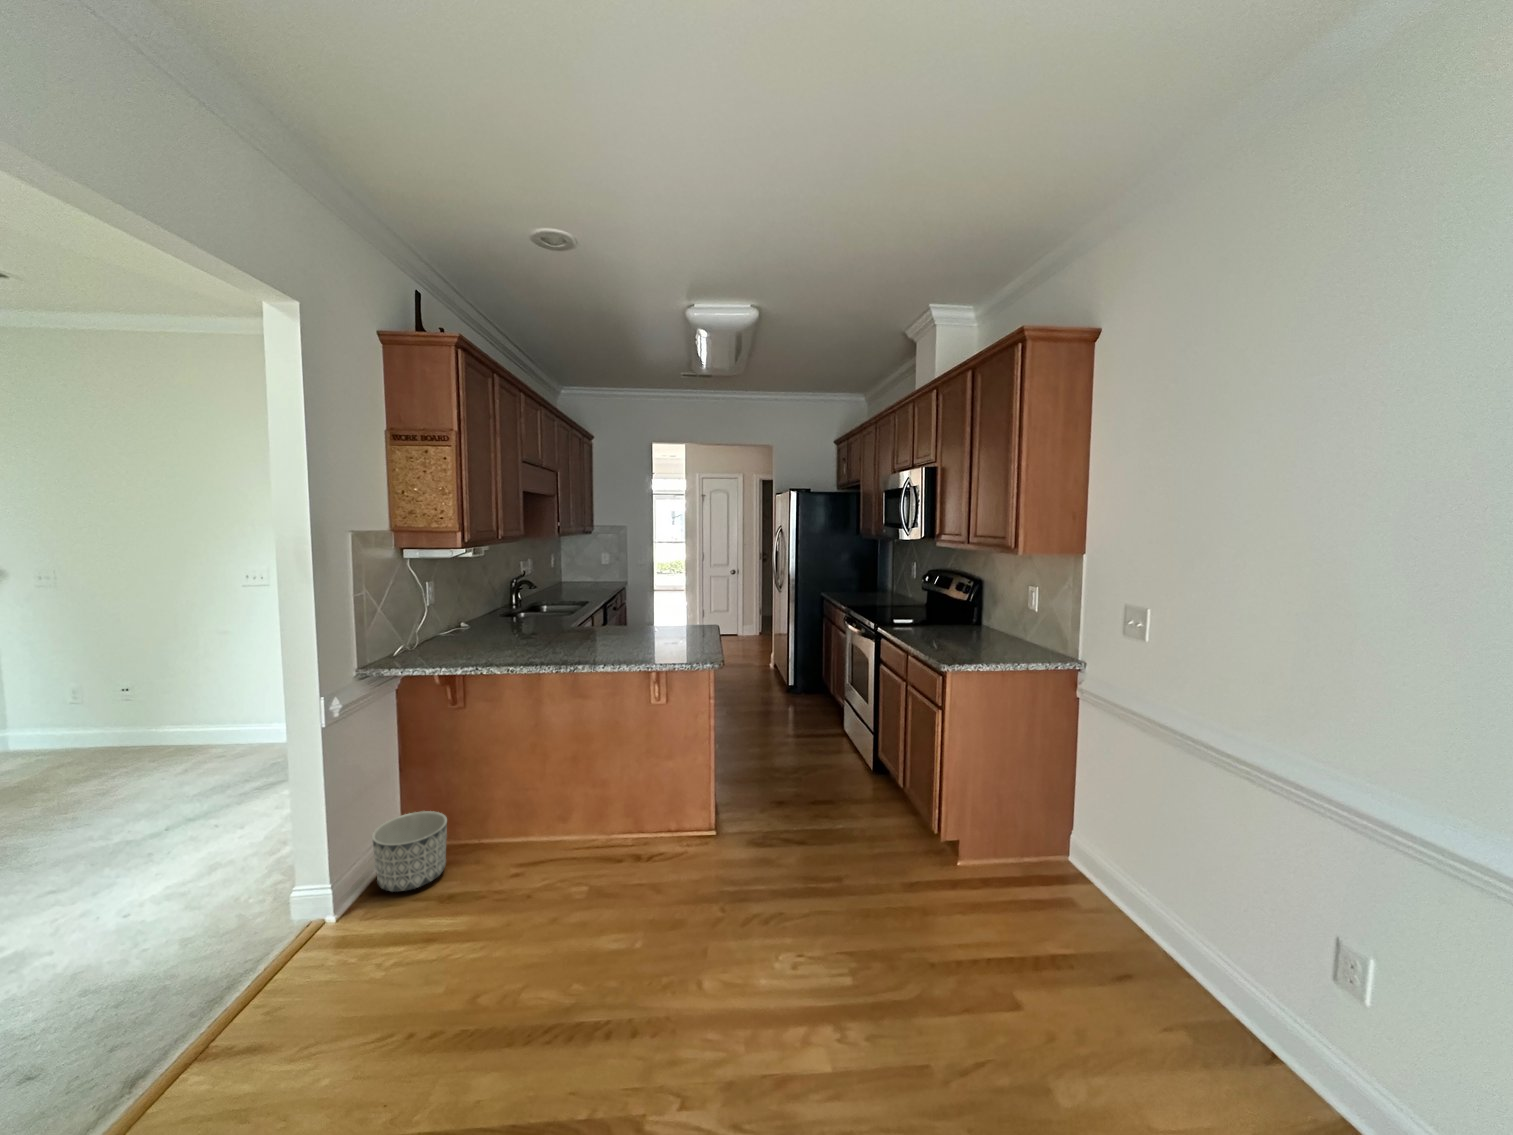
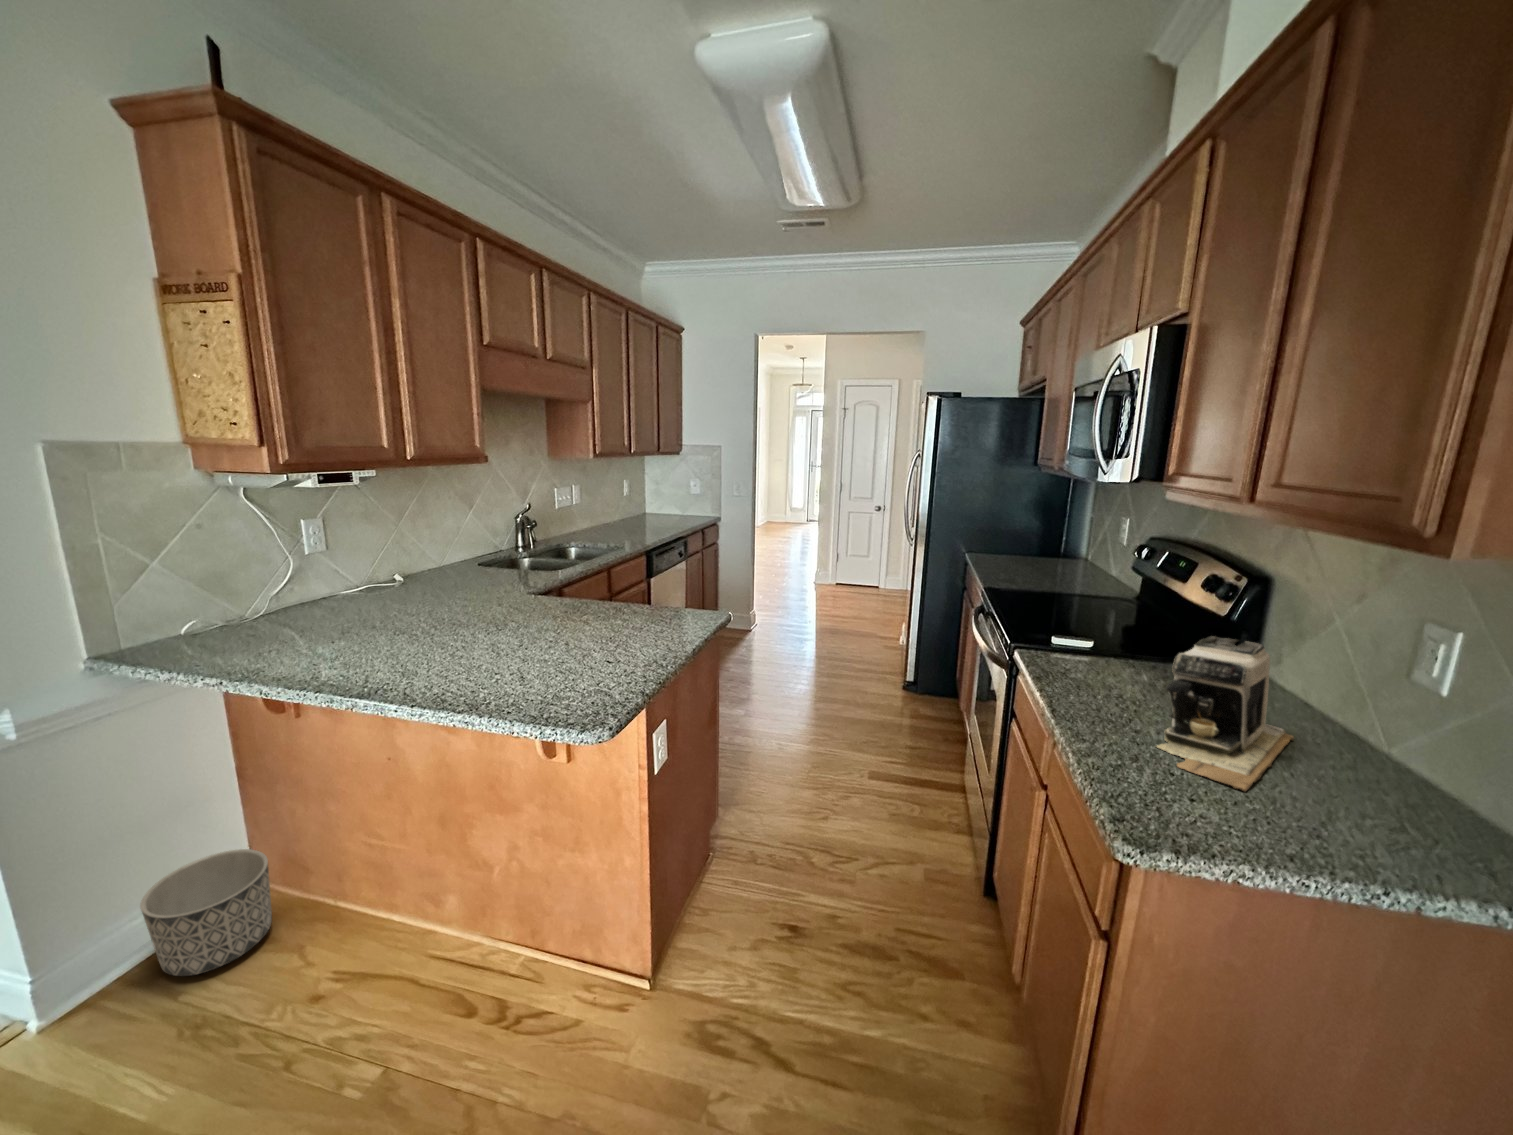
coffee maker: none [948,601,996,652] -> present [1157,636,1293,791]

